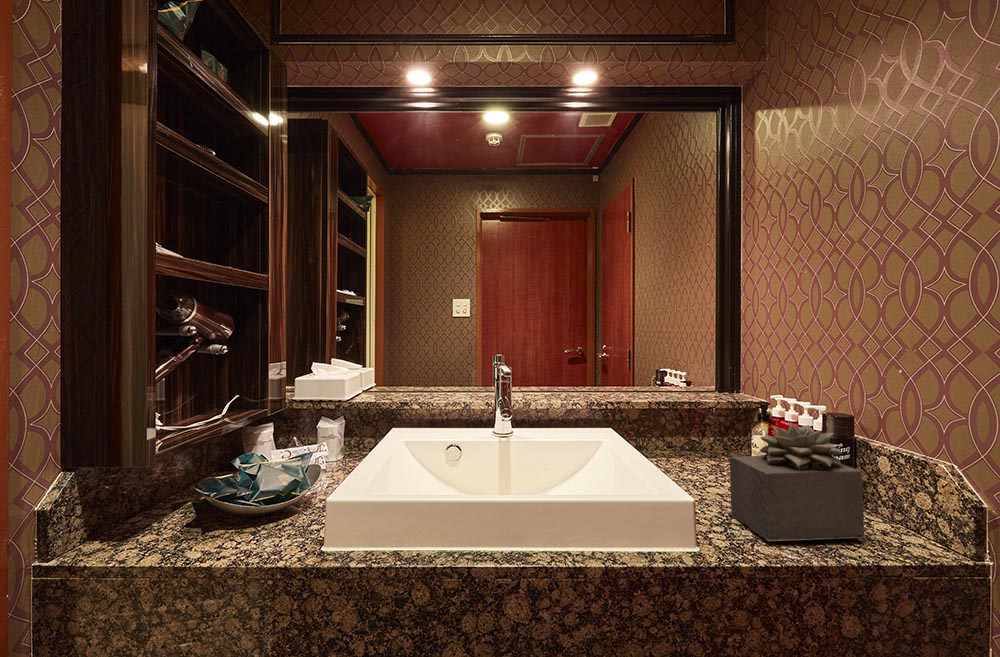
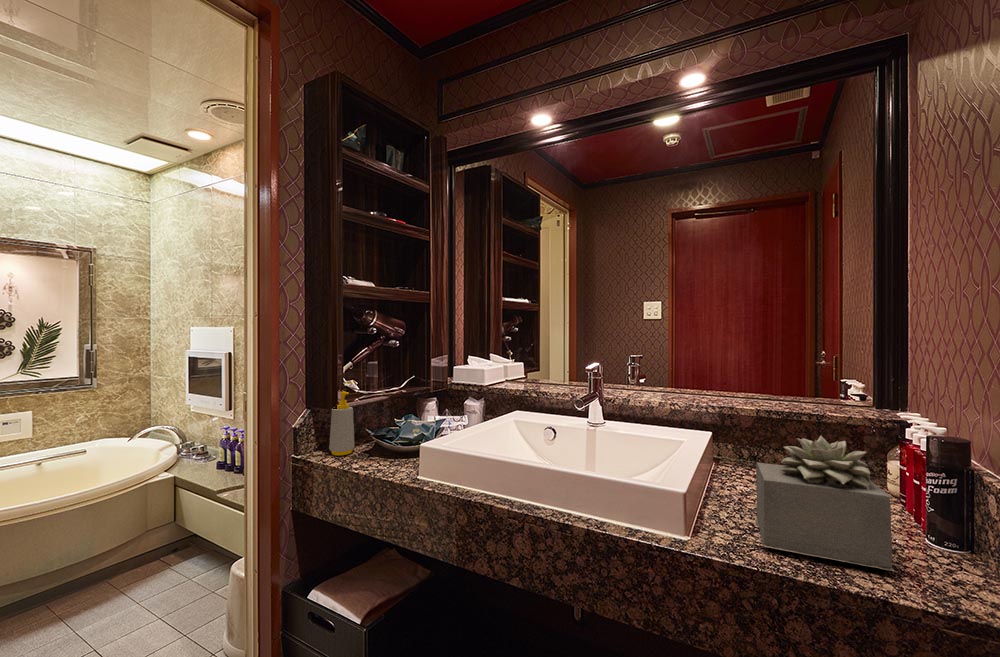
soap bottle: none [120,431,169,545] -> present [329,391,355,456]

